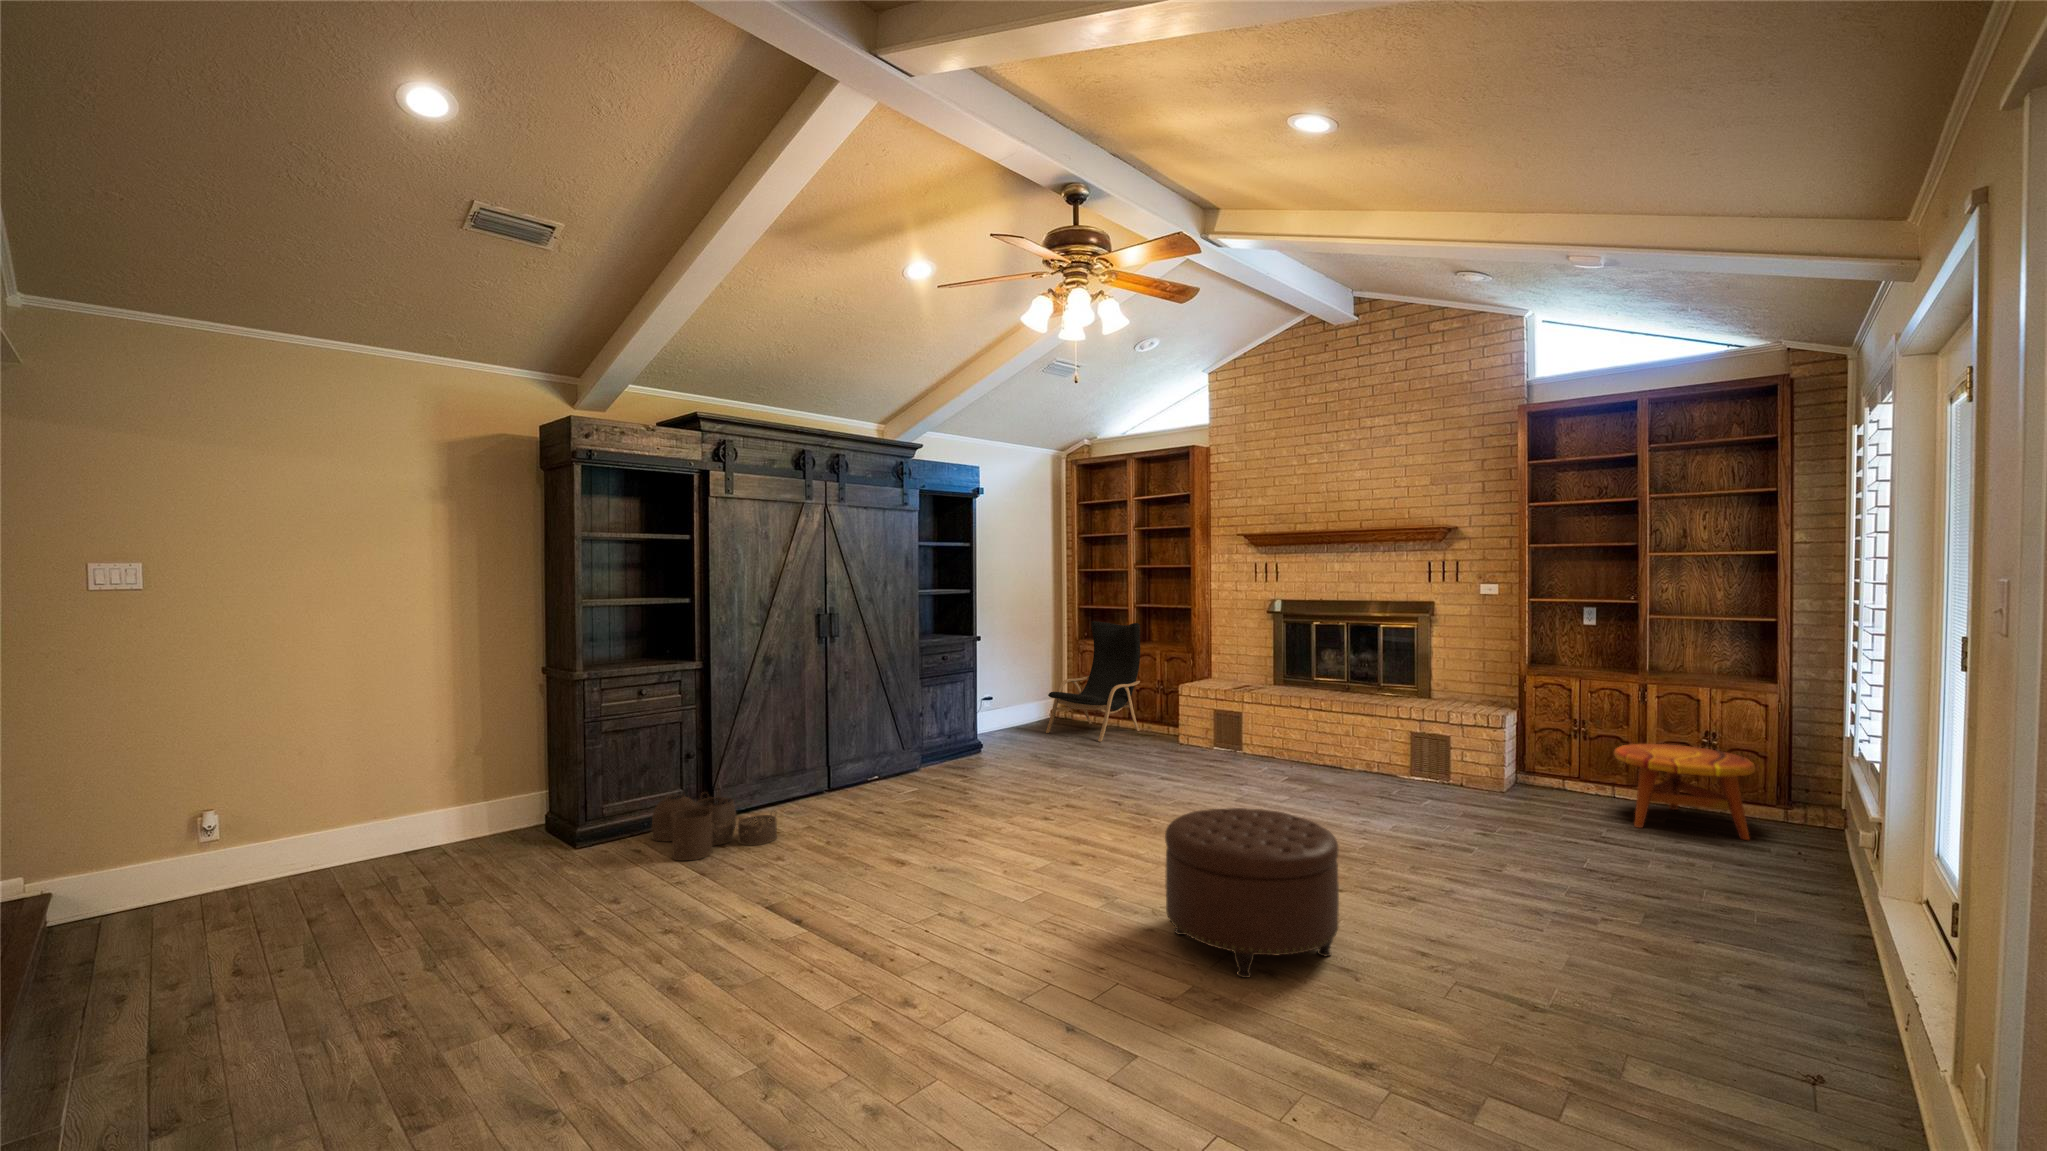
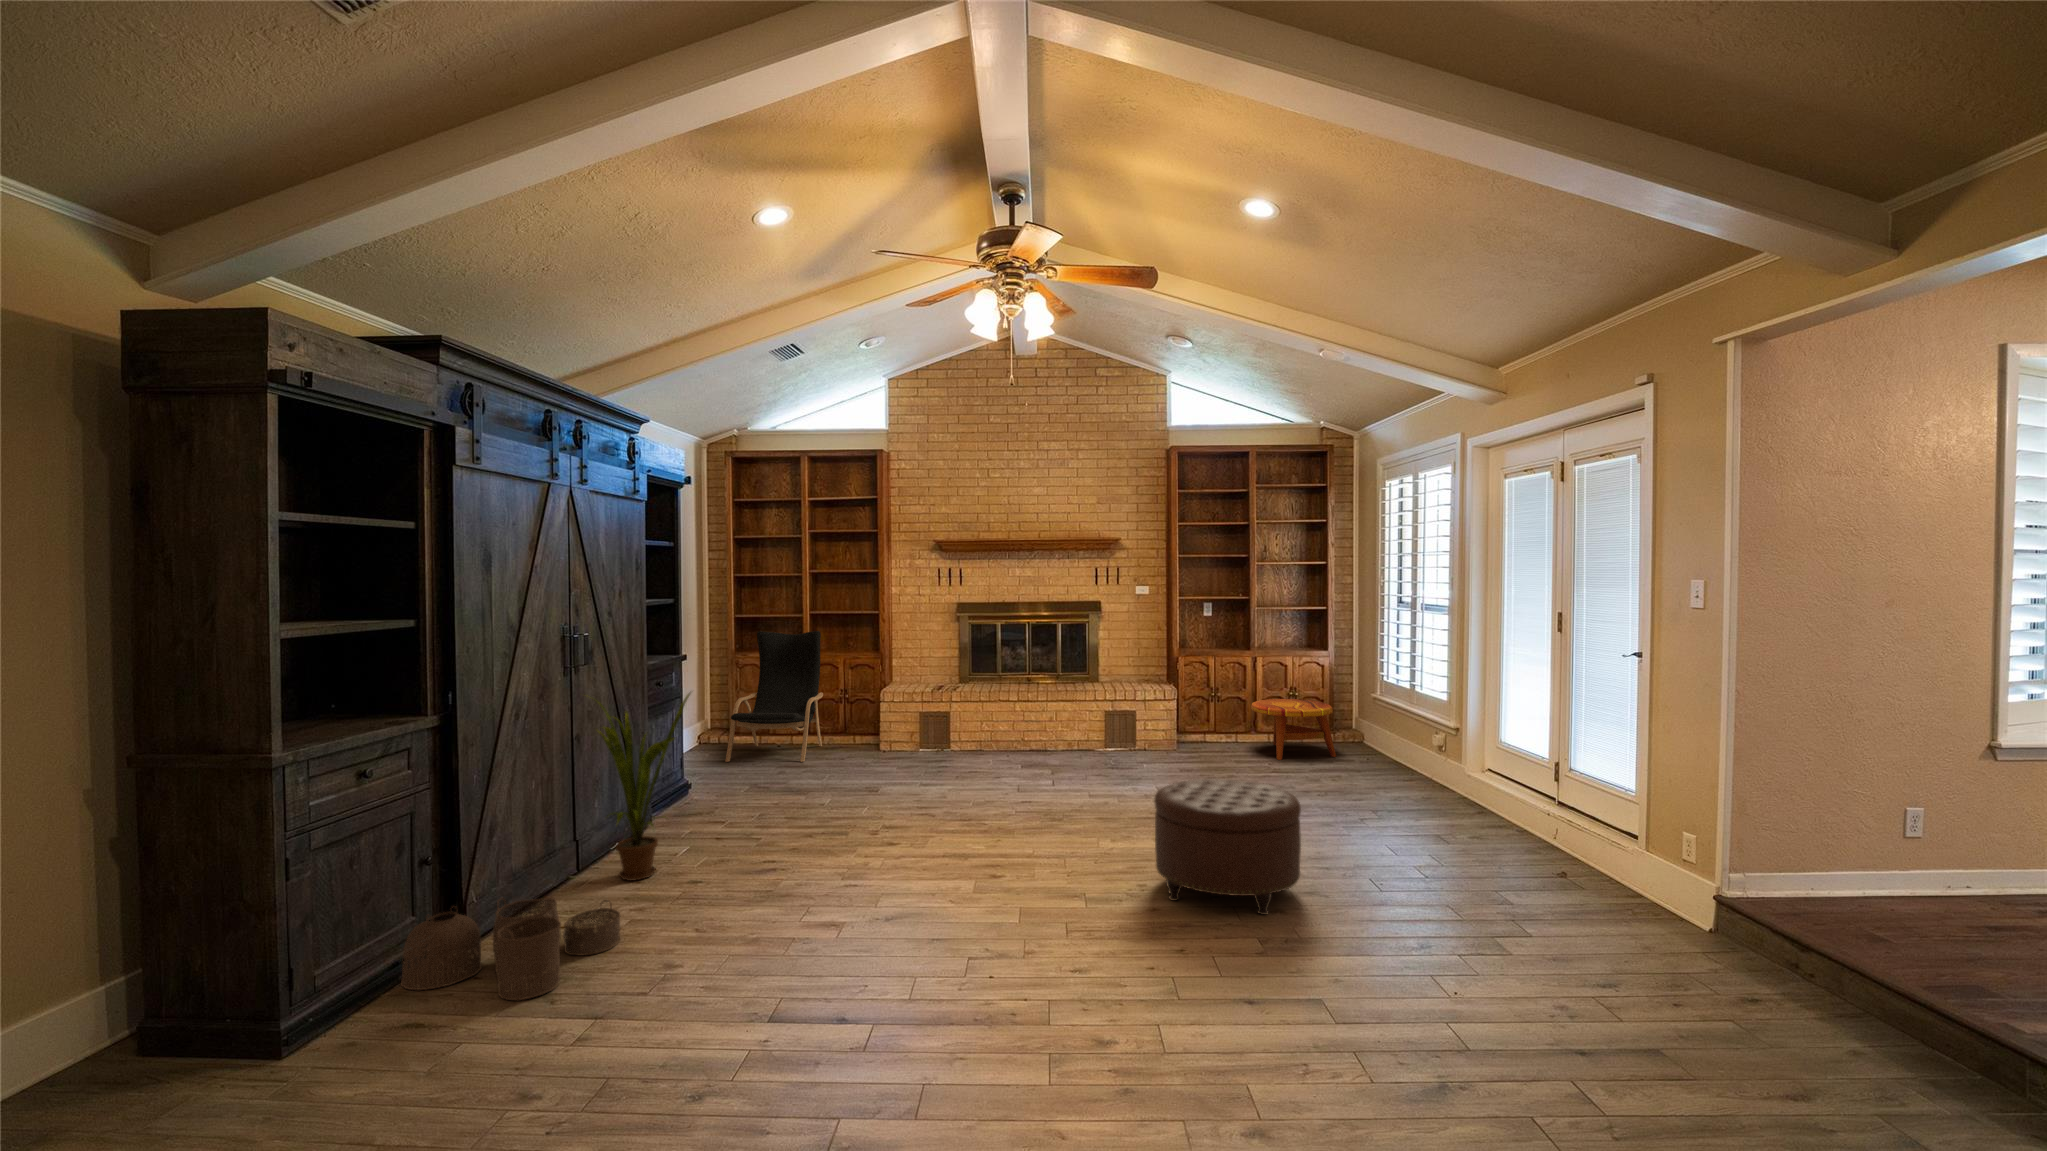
house plant: none [810,659,894,806] -> present [596,693,690,881]

